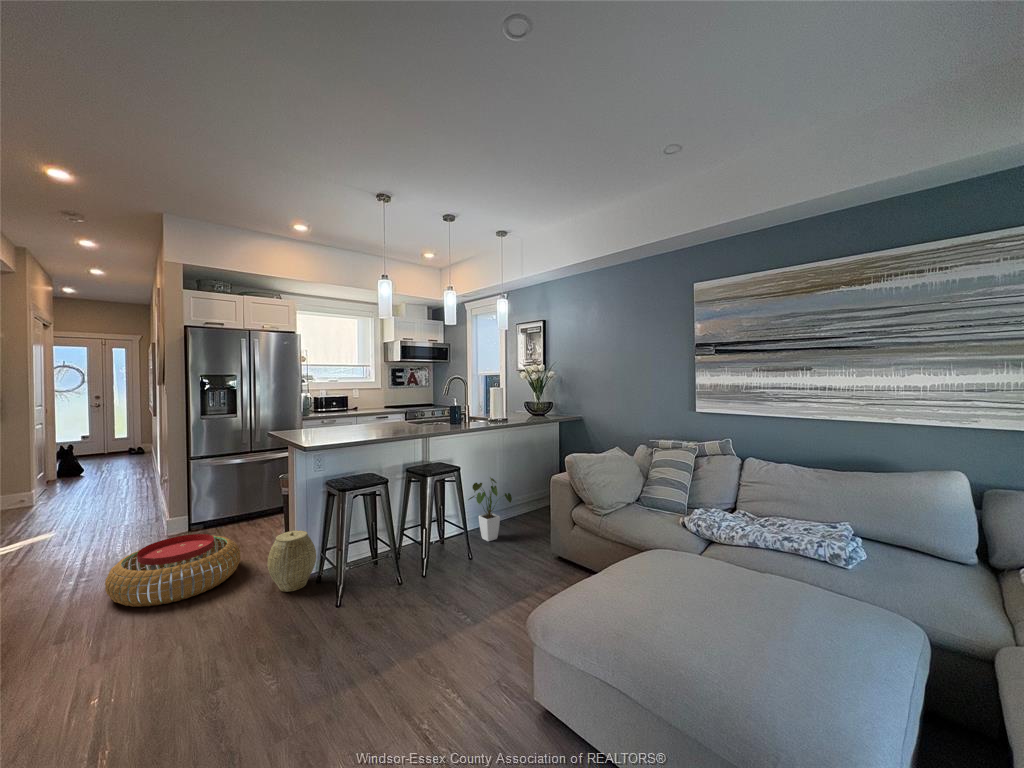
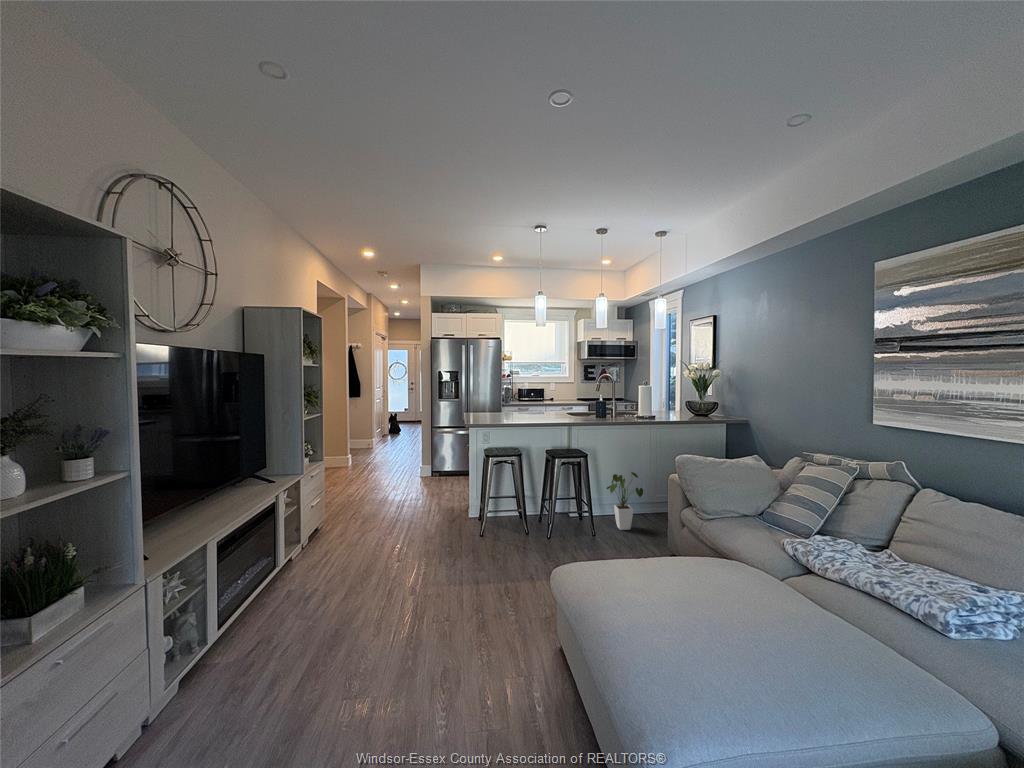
woven basket: present [267,530,316,592] -> none [443,488,474,530]
pouf: present [105,534,241,607] -> none [366,480,438,520]

